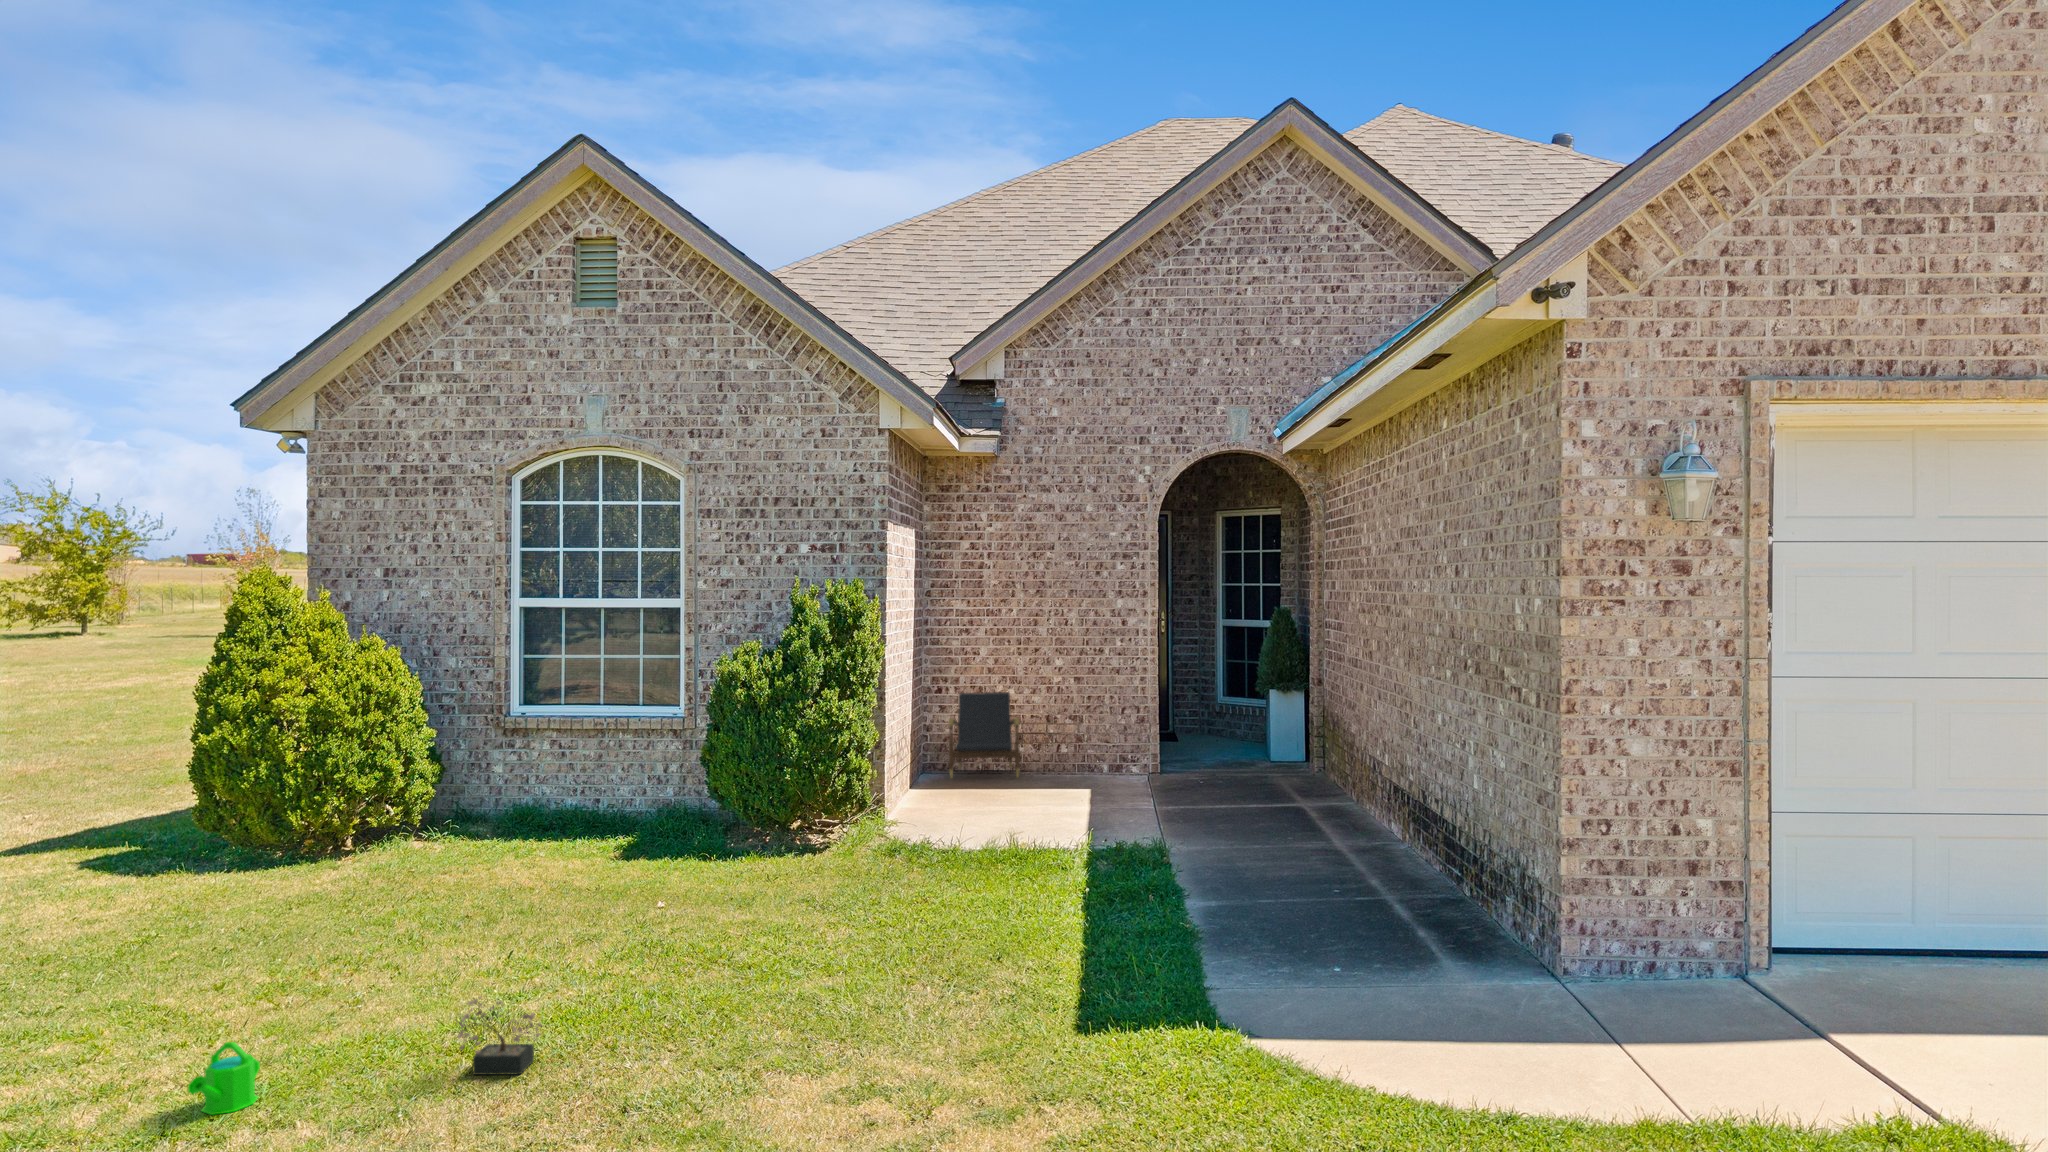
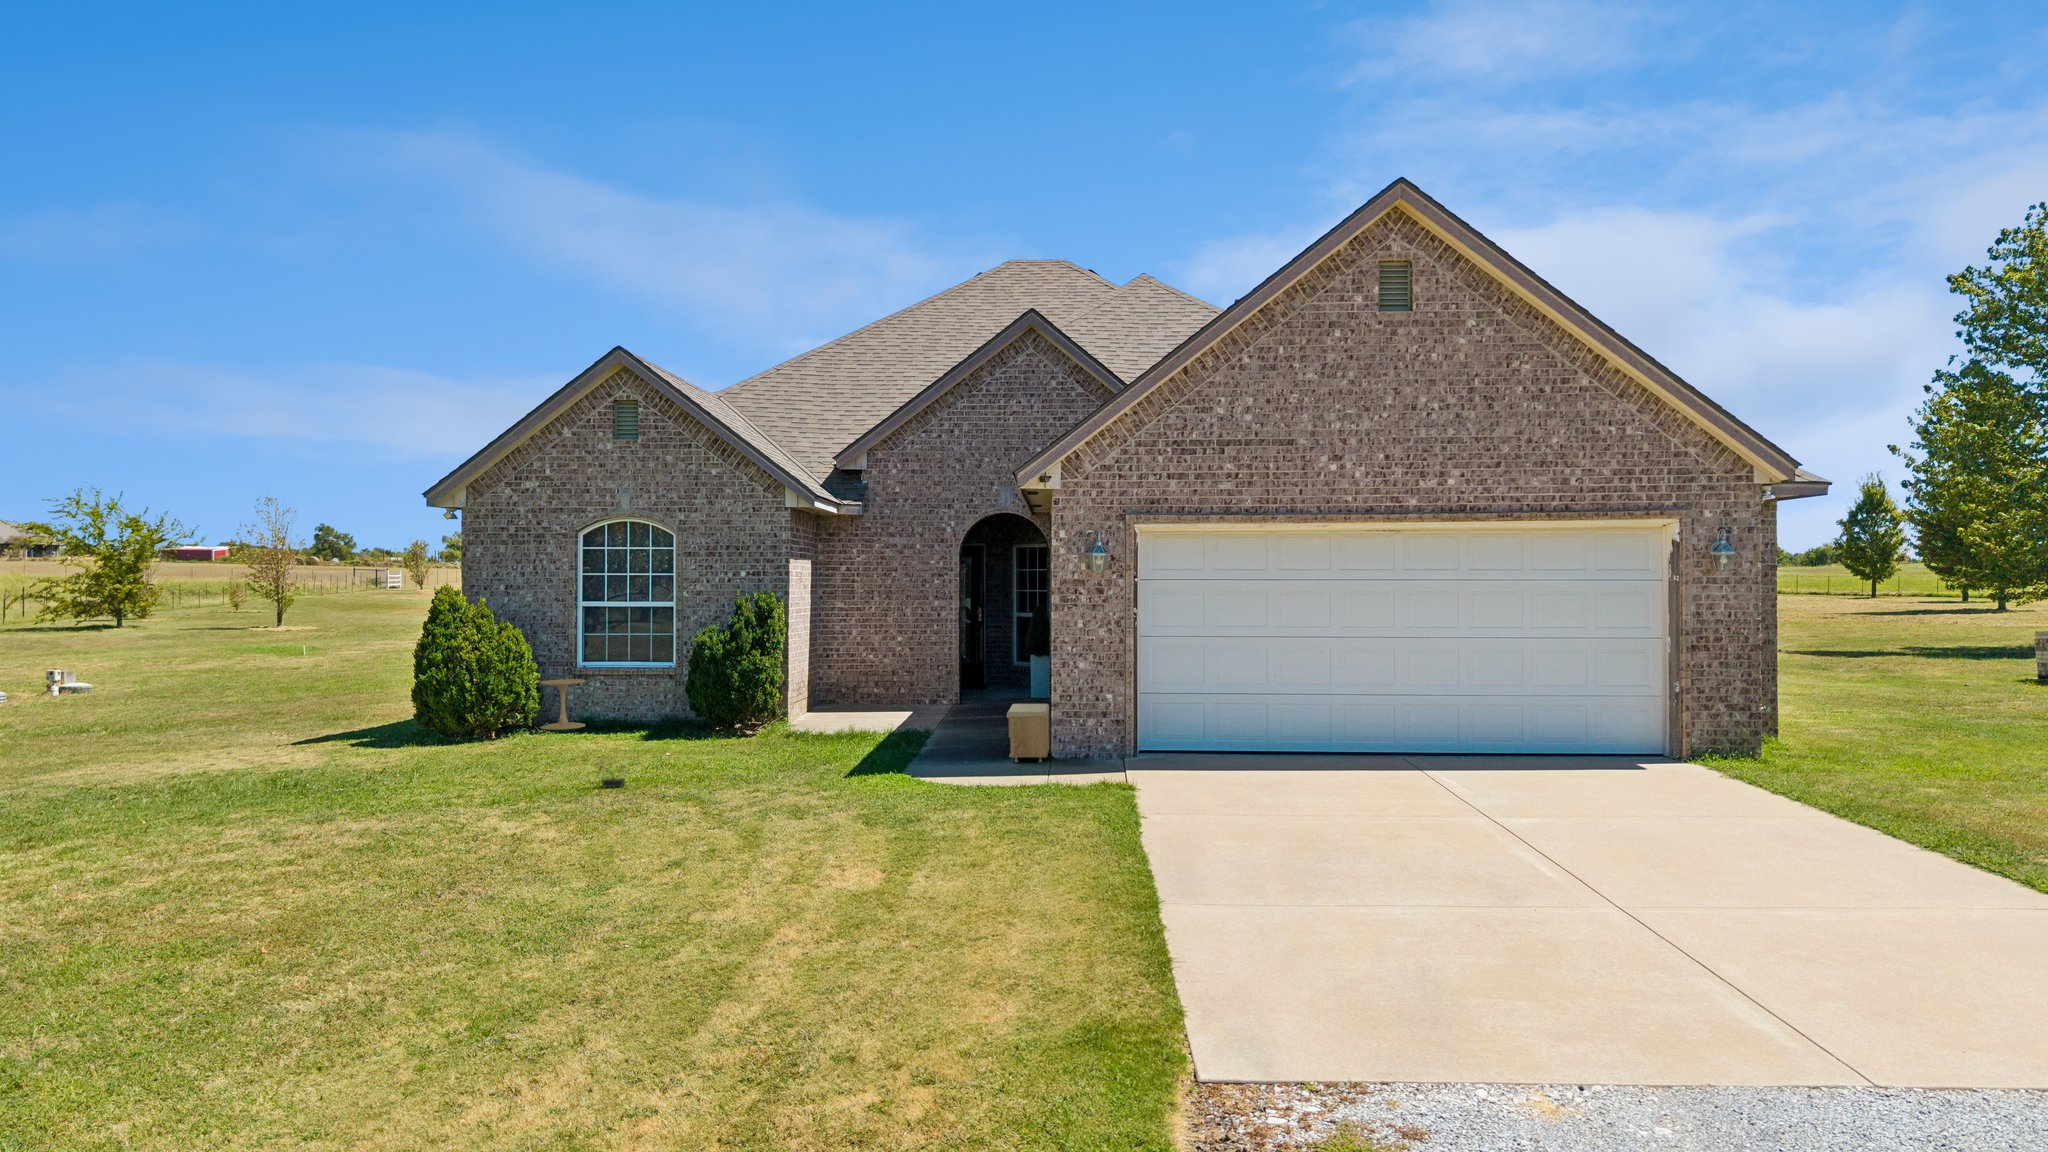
lounge chair: present [948,692,1020,778] -> none [830,657,872,706]
pedestal table: none [437,739,522,836] -> present [540,679,586,730]
storage bench: none [1409,820,1543,971] -> present [1007,704,1050,762]
watering can: present [188,1042,260,1115] -> none [503,771,523,795]

